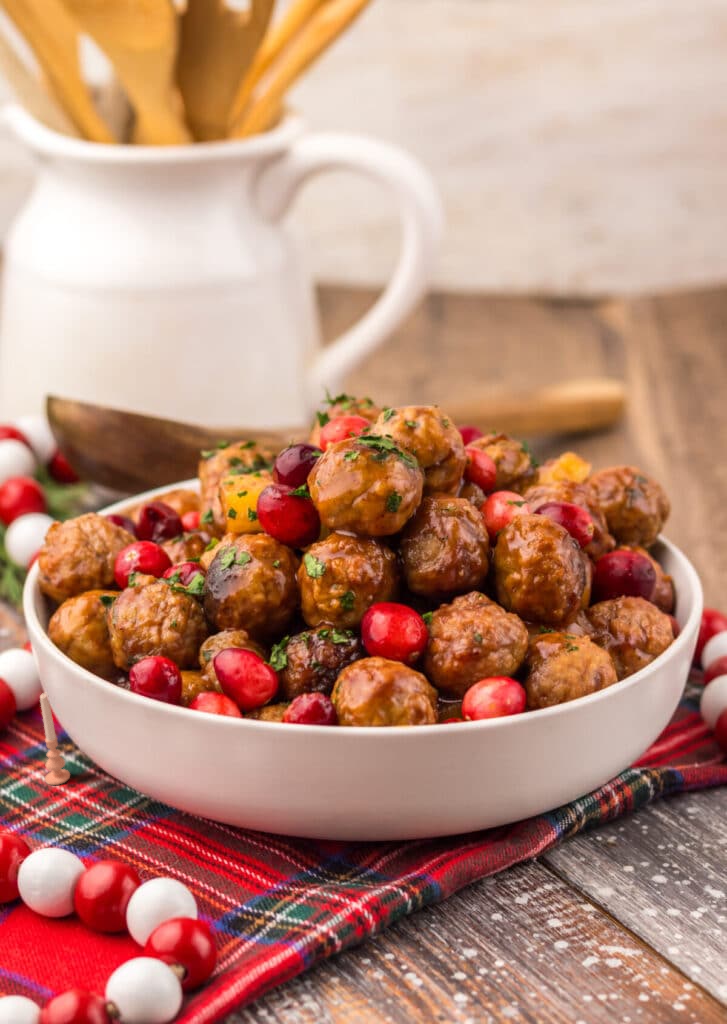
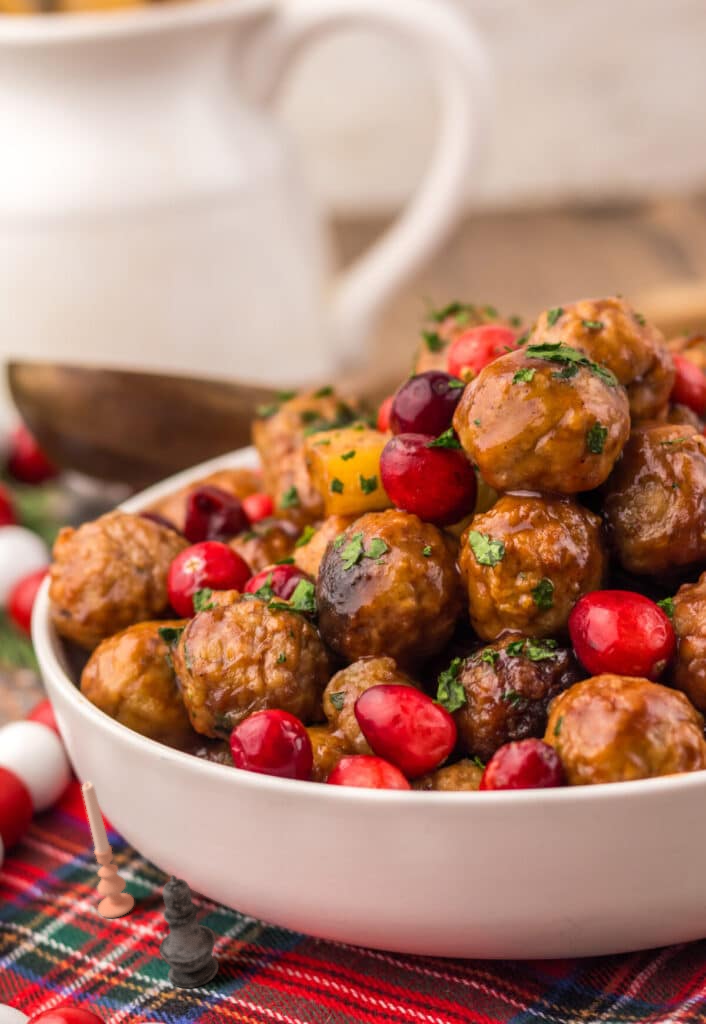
salt shaker: none [76,759,115,835] -> present [160,875,218,988]

